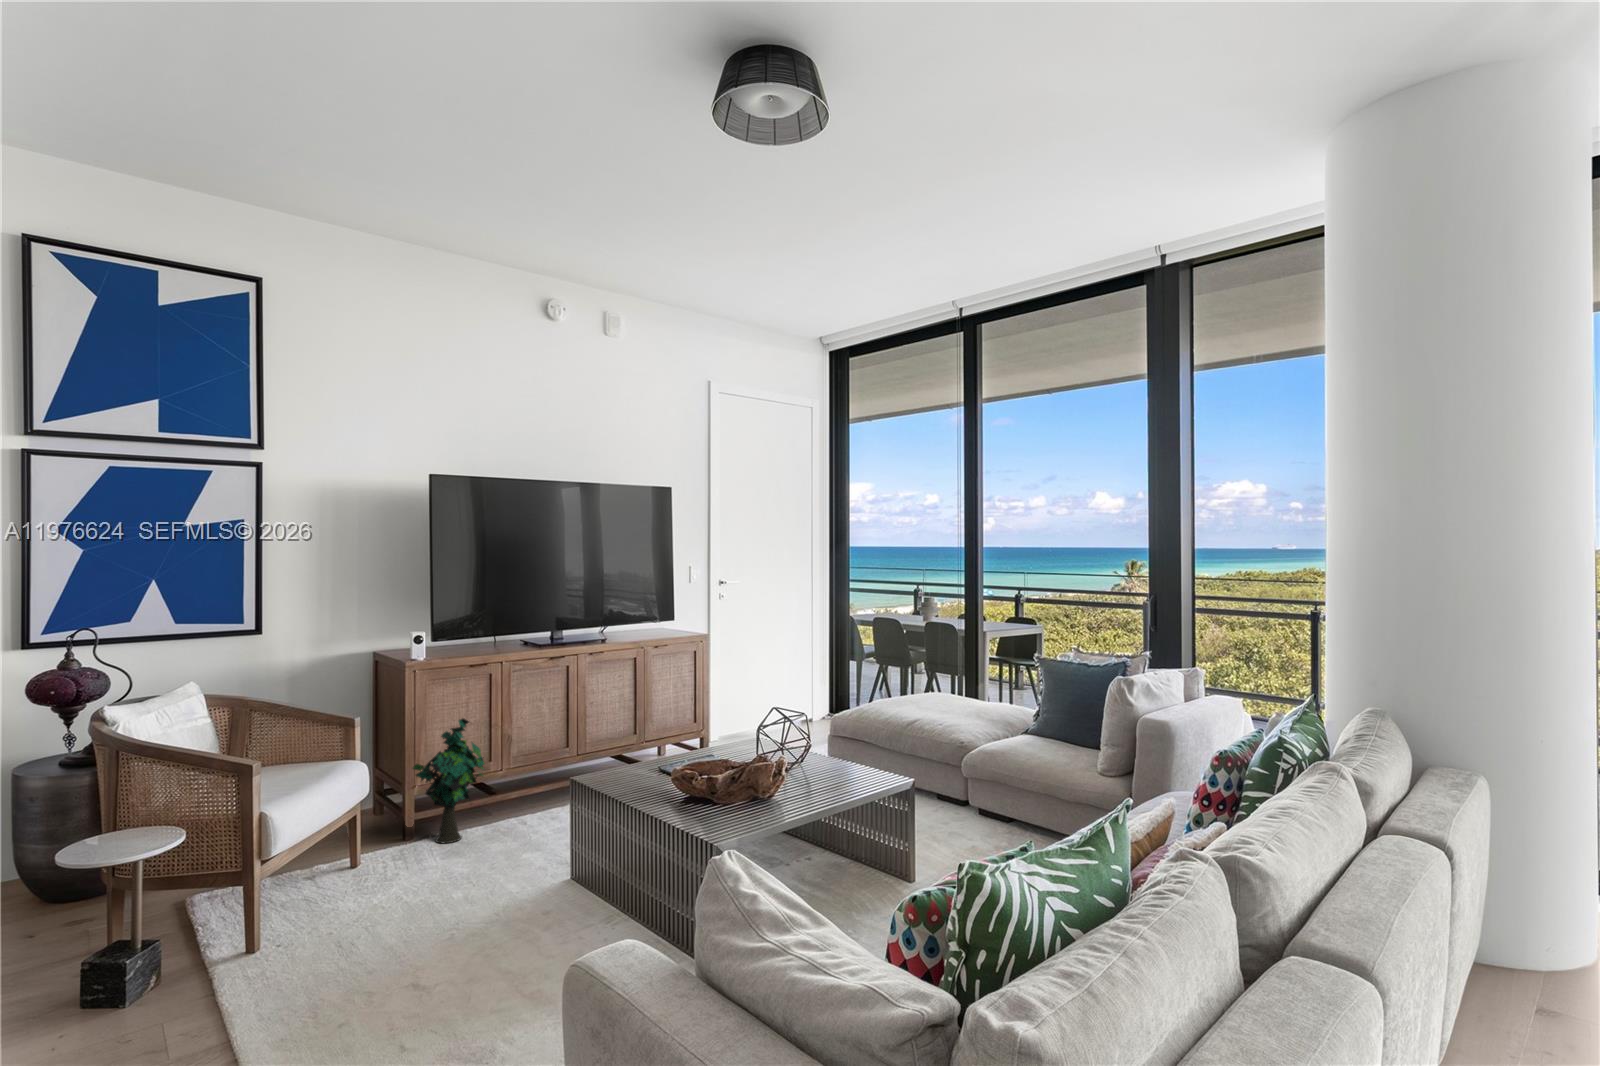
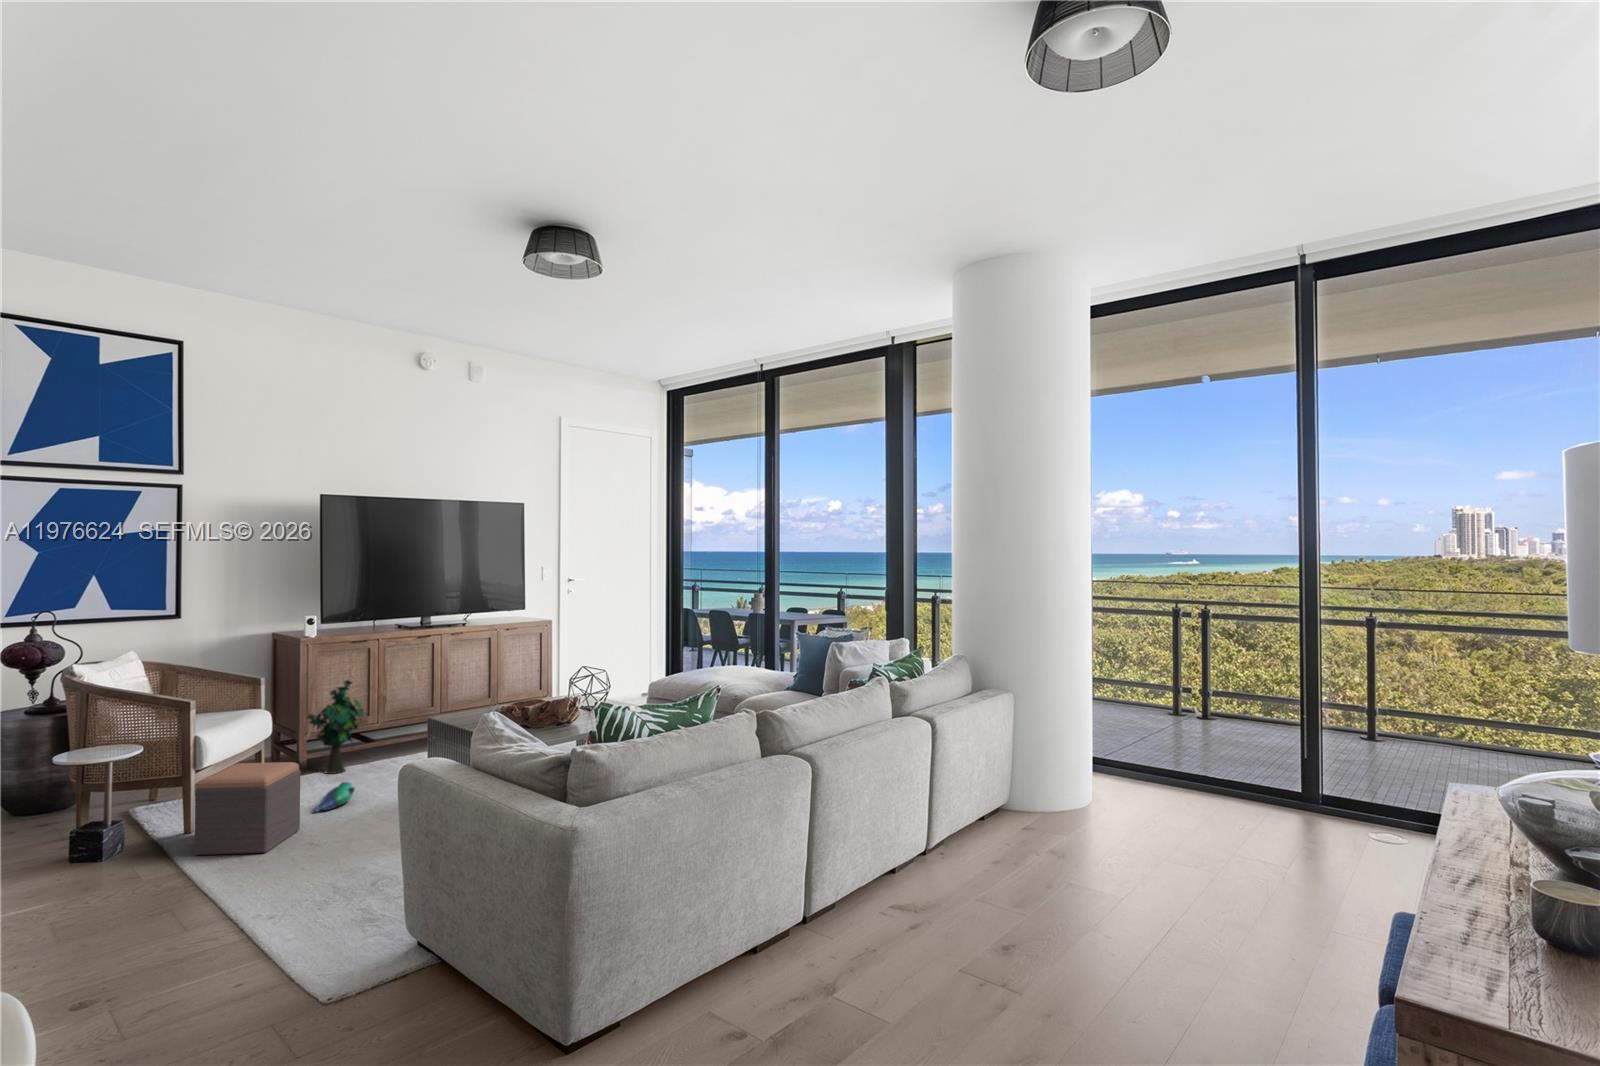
footstool: none [253,854,402,1002] -> present [194,762,300,855]
plush toy: none [422,868,476,917] -> present [315,782,355,812]

